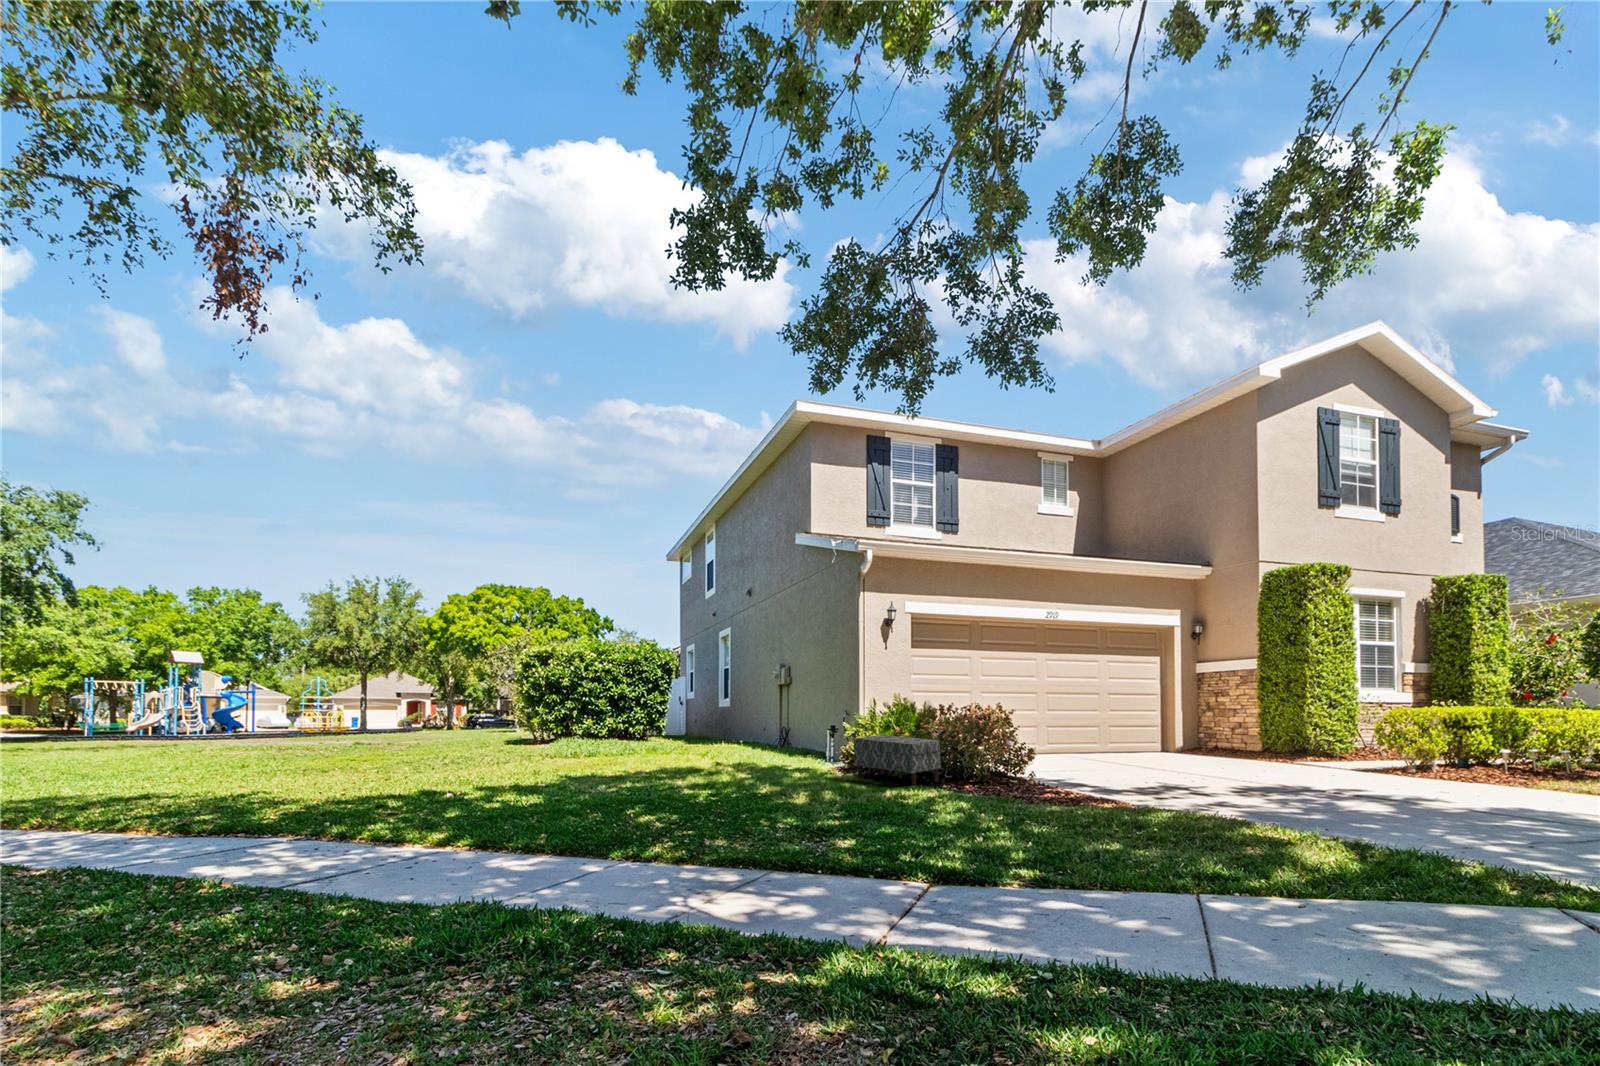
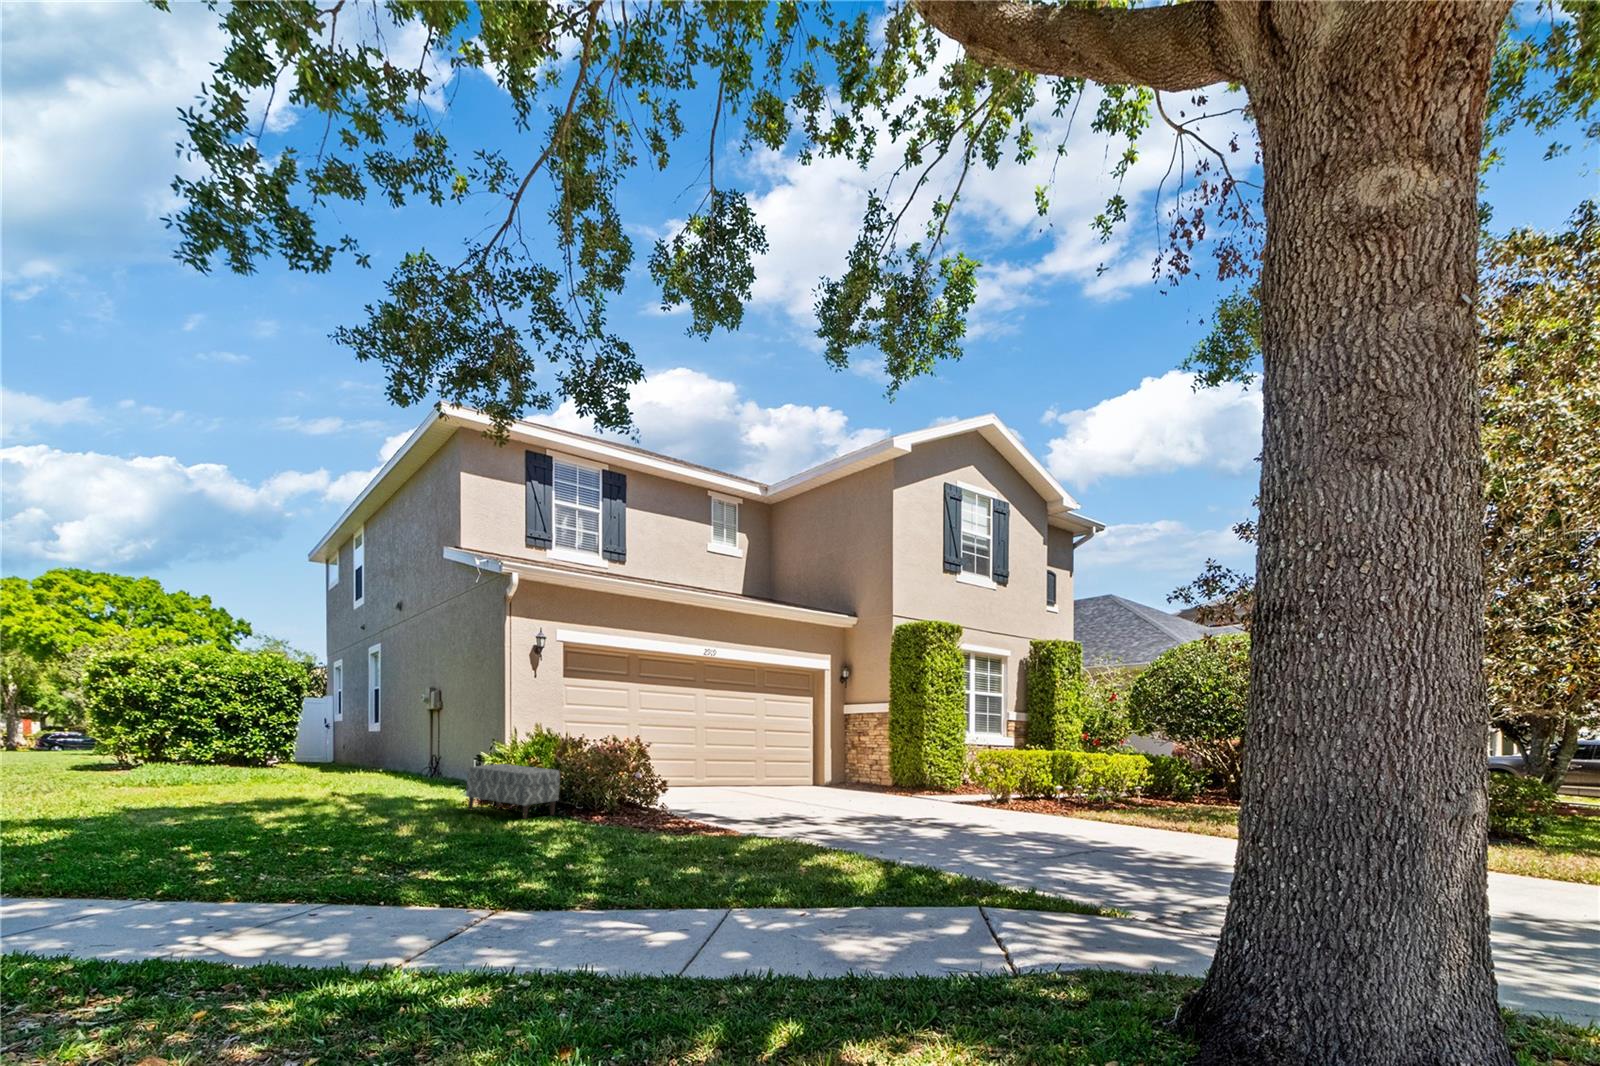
potted plant: present [1440,714,1478,768] -> none [1018,756,1051,803]

